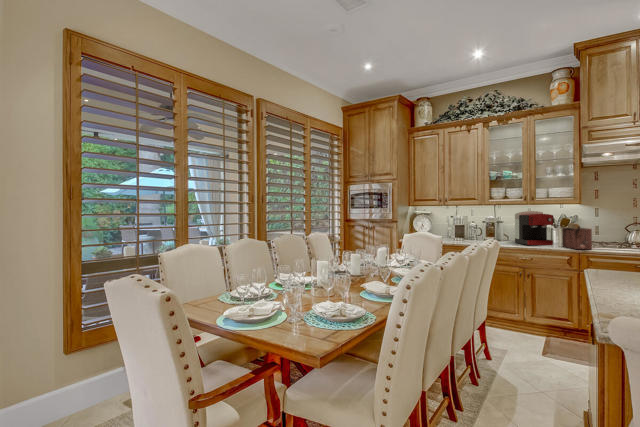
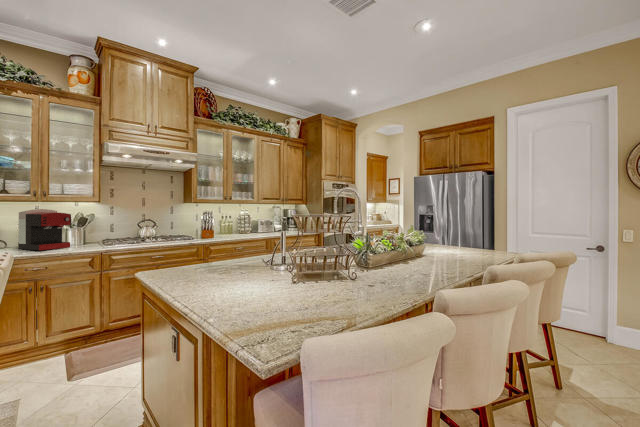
toaster: present [562,223,592,249] -> none [82,223,113,250]

